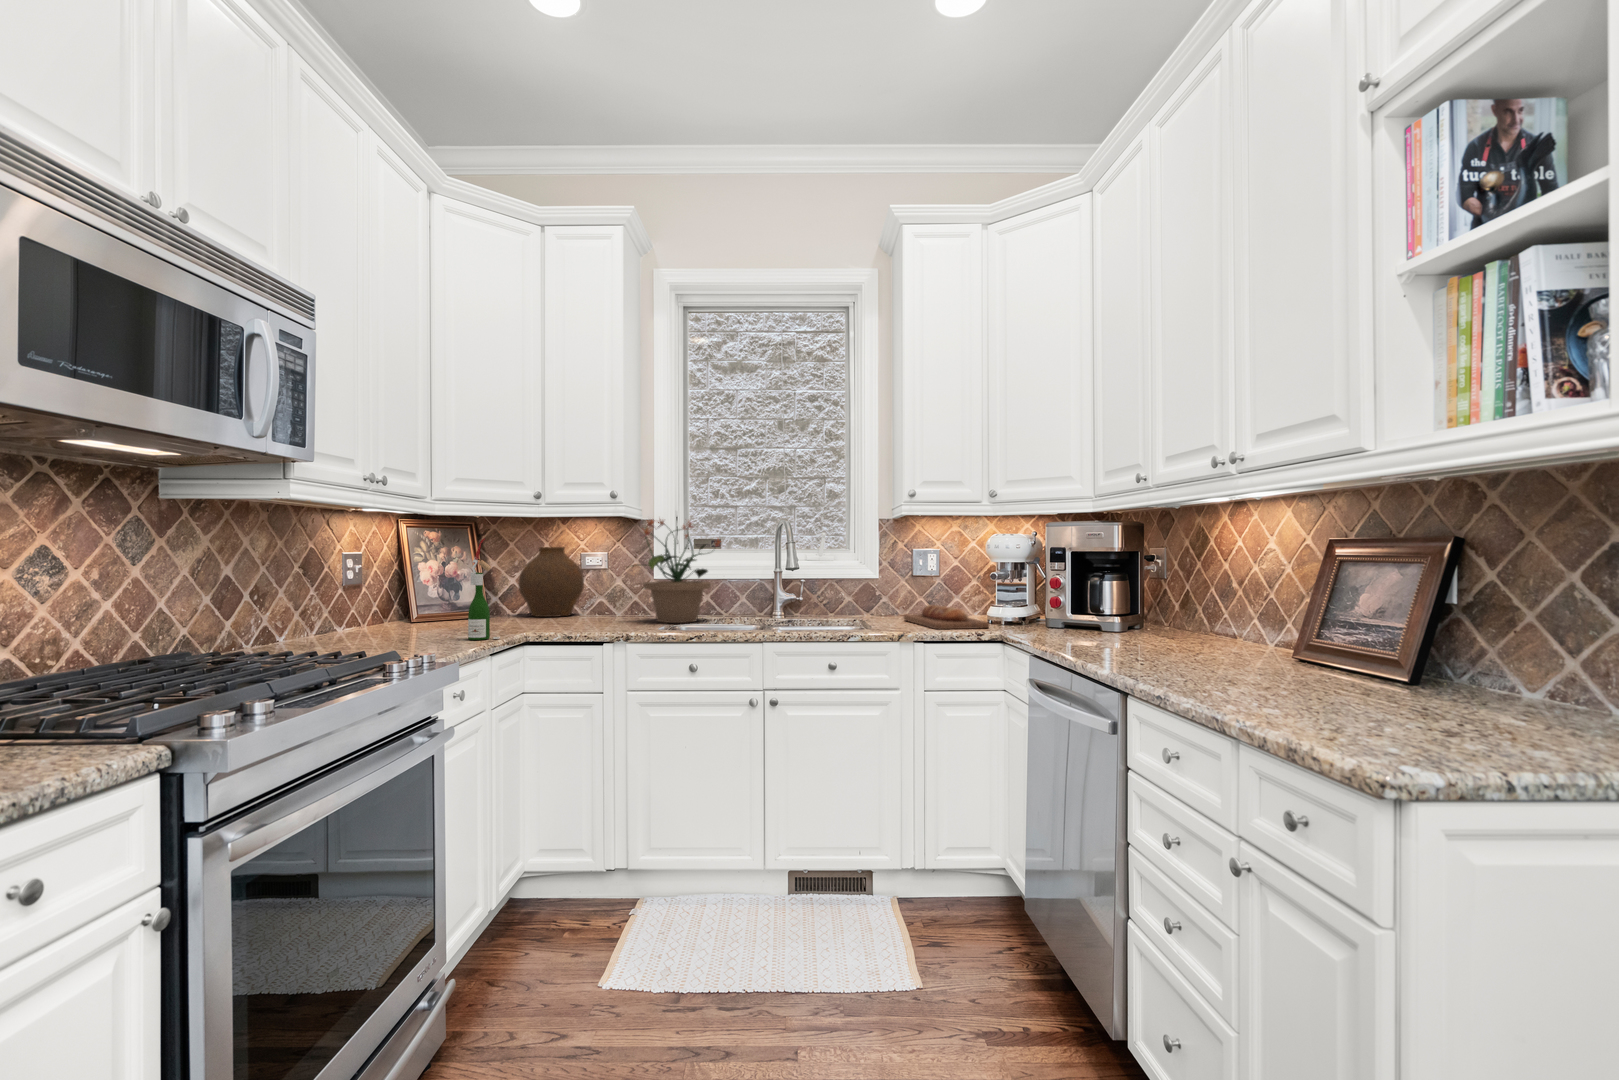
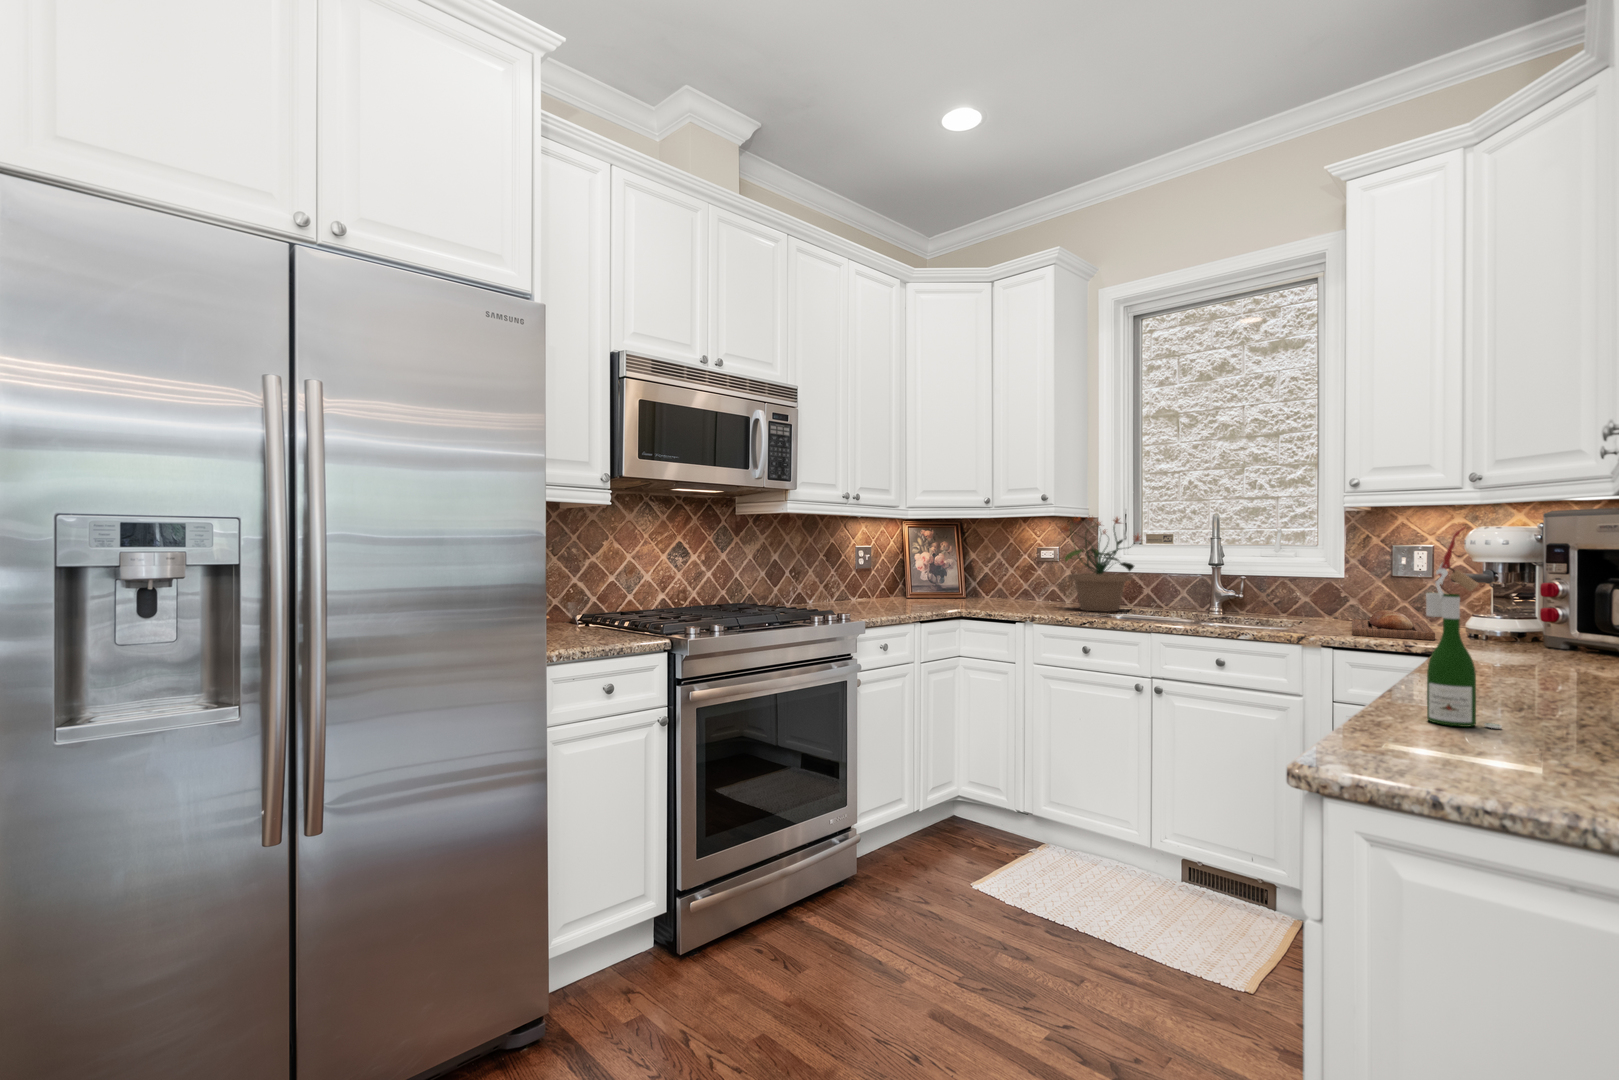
wine bottle: present [468,538,500,640] -> present [1426,527,1502,728]
vase: present [518,547,584,617] -> none [986,542,1040,601]

